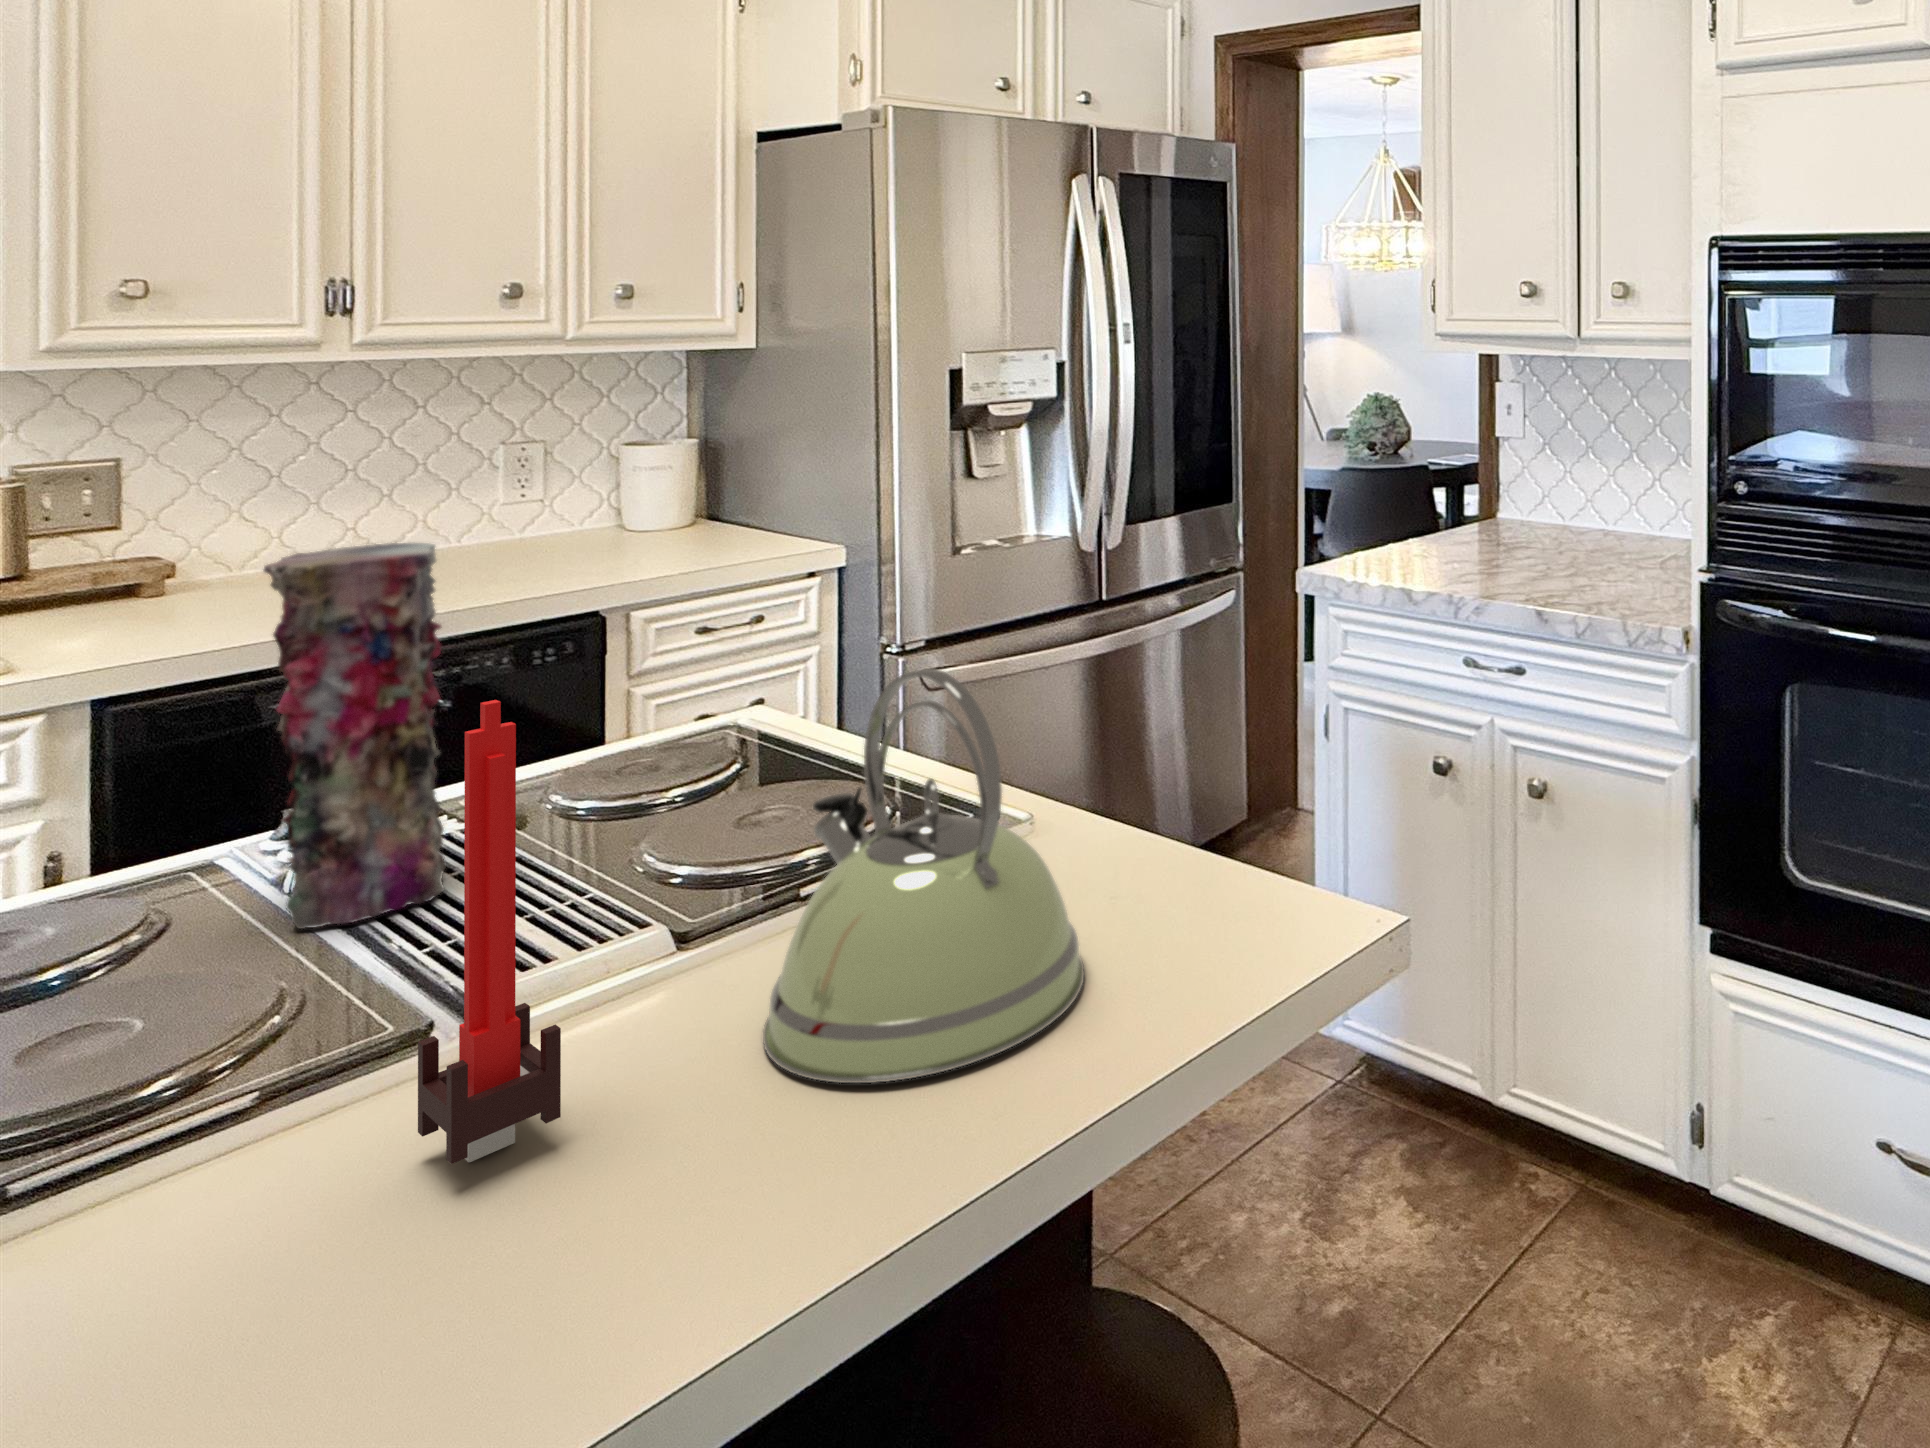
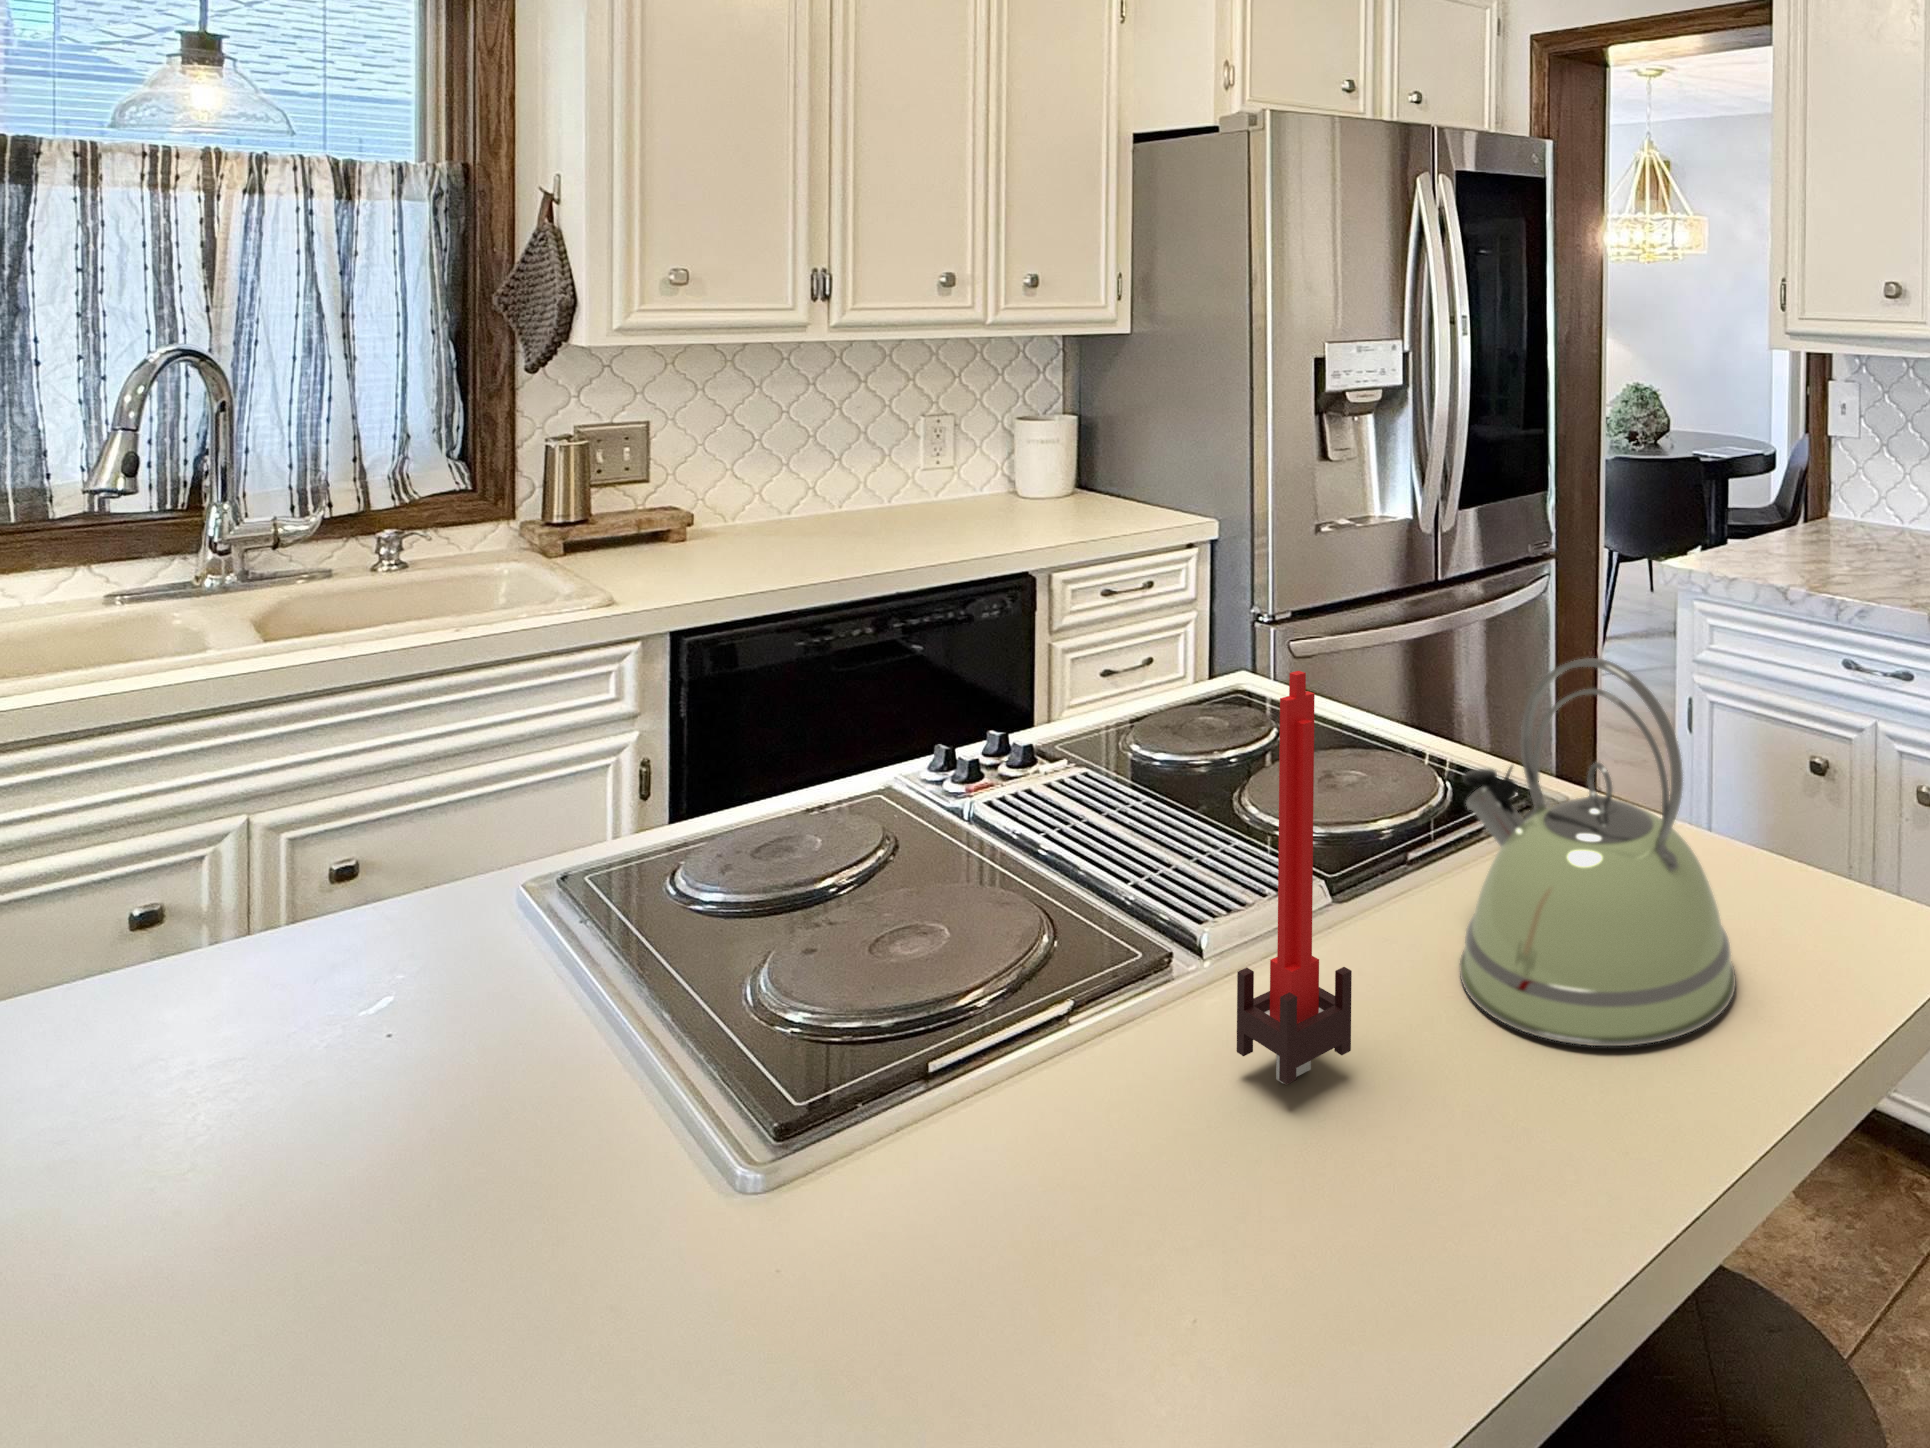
vase: present [264,543,446,928] -> none [968,516,1099,854]

